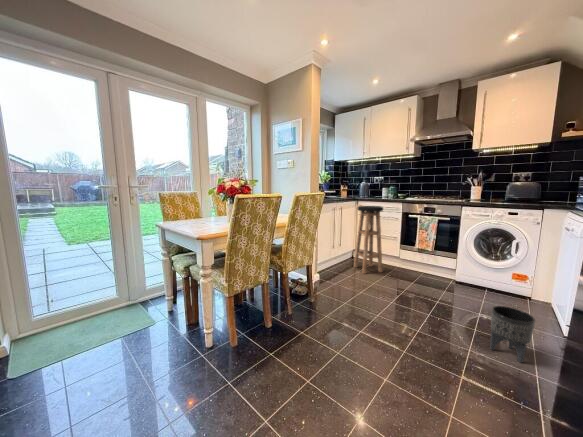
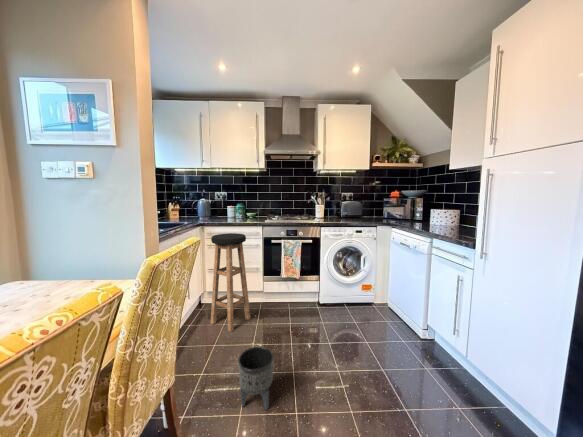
planter: present [490,306,535,363] -> present [238,347,274,410]

